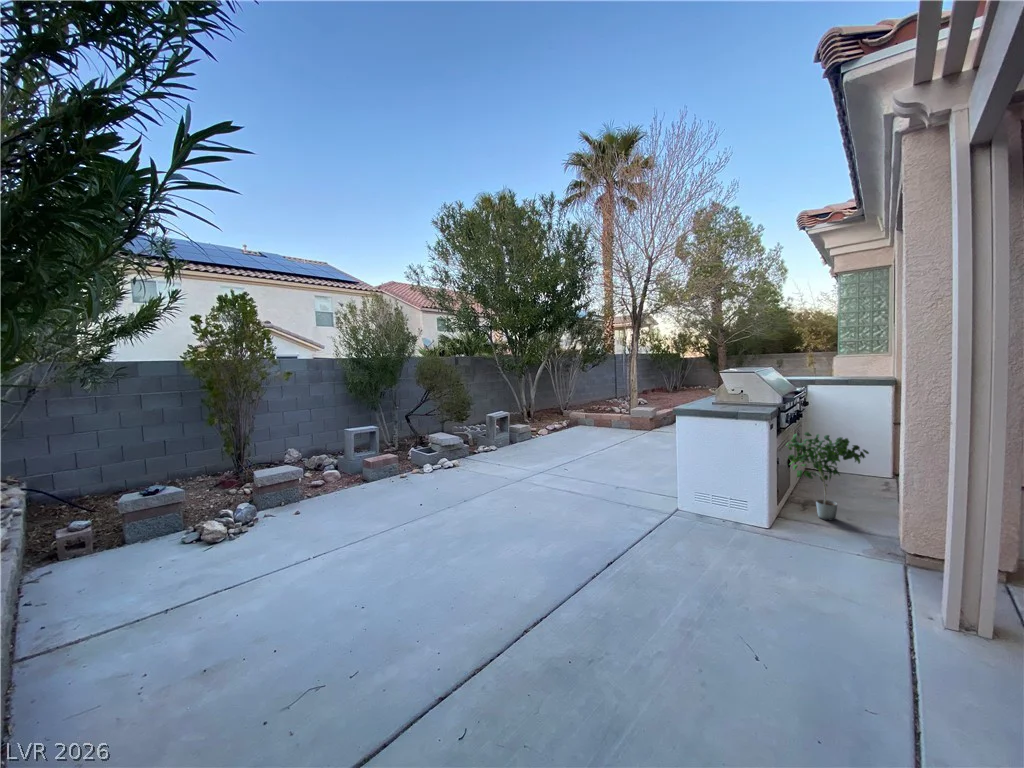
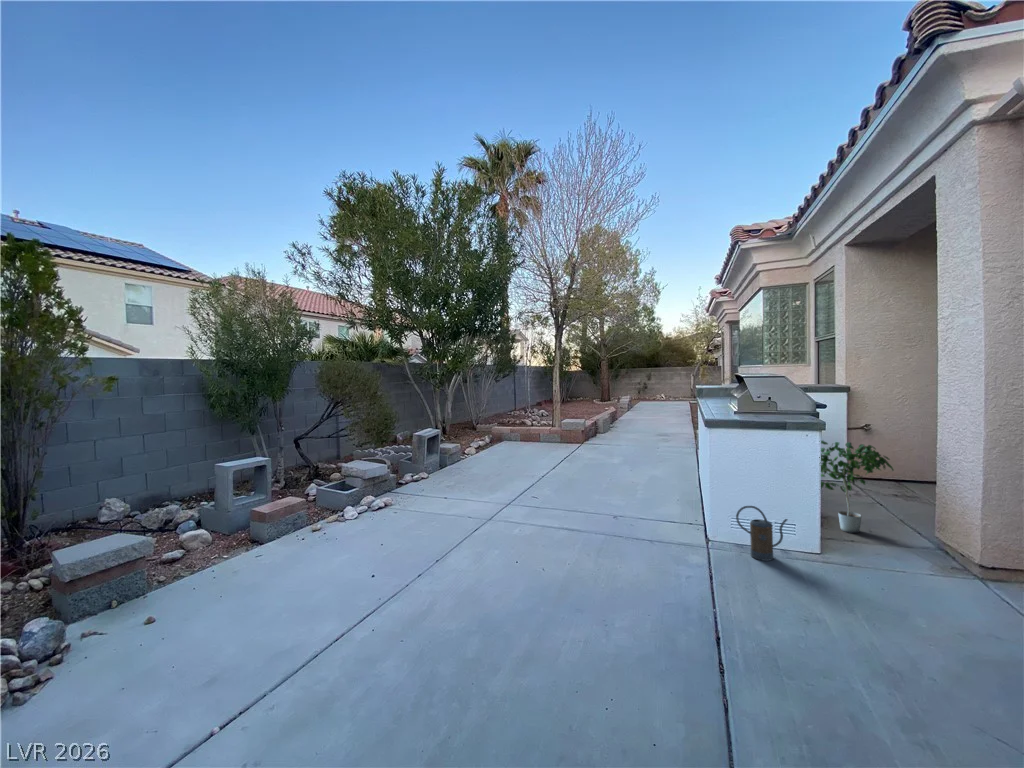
watering can: none [689,483,729,530] -> present [736,506,787,561]

